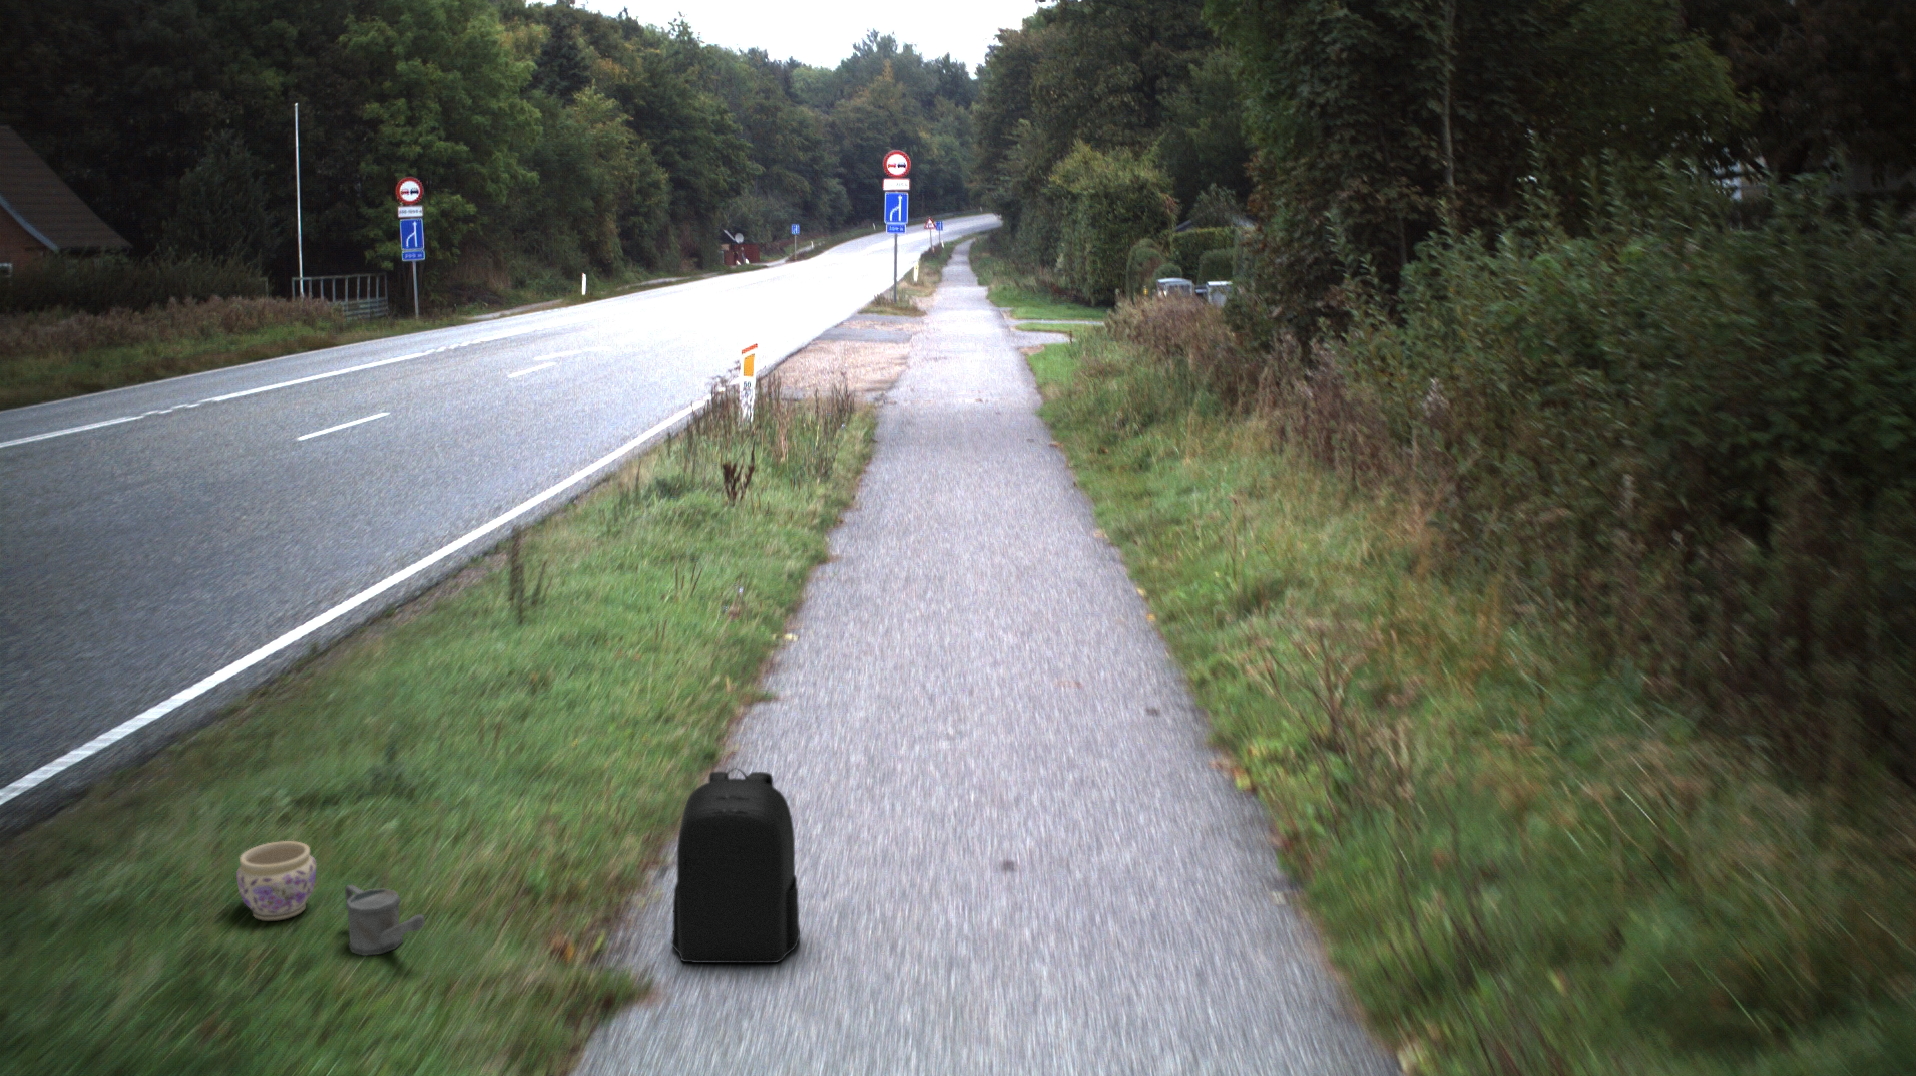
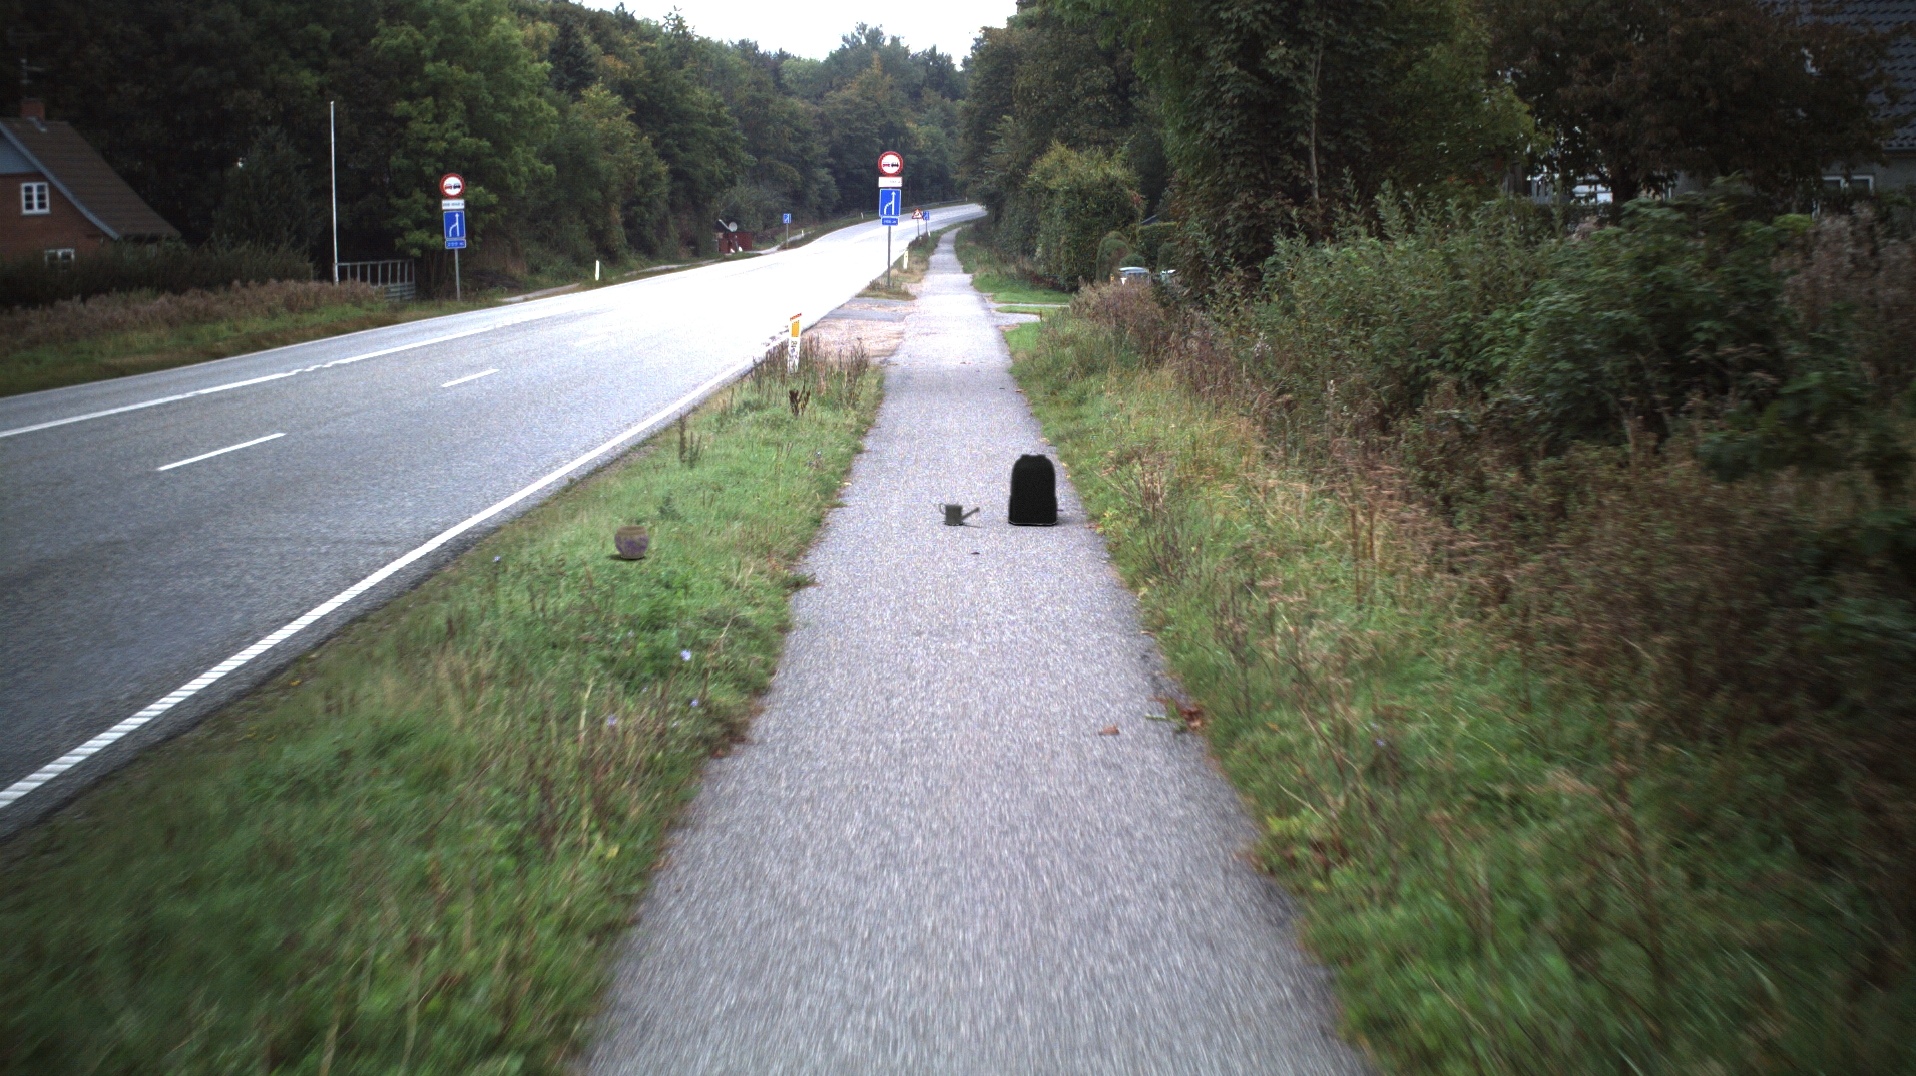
backpack: present [671,770,800,963] -> present [1008,454,1058,526]
watering can: present [345,885,425,956] -> present [939,503,980,526]

